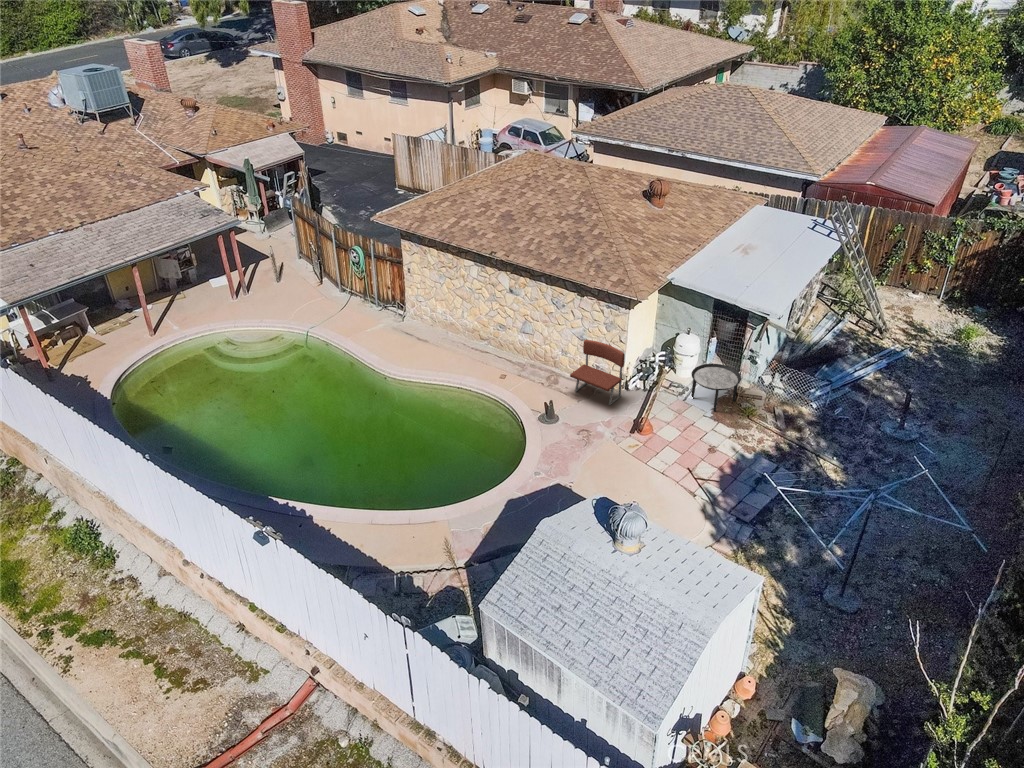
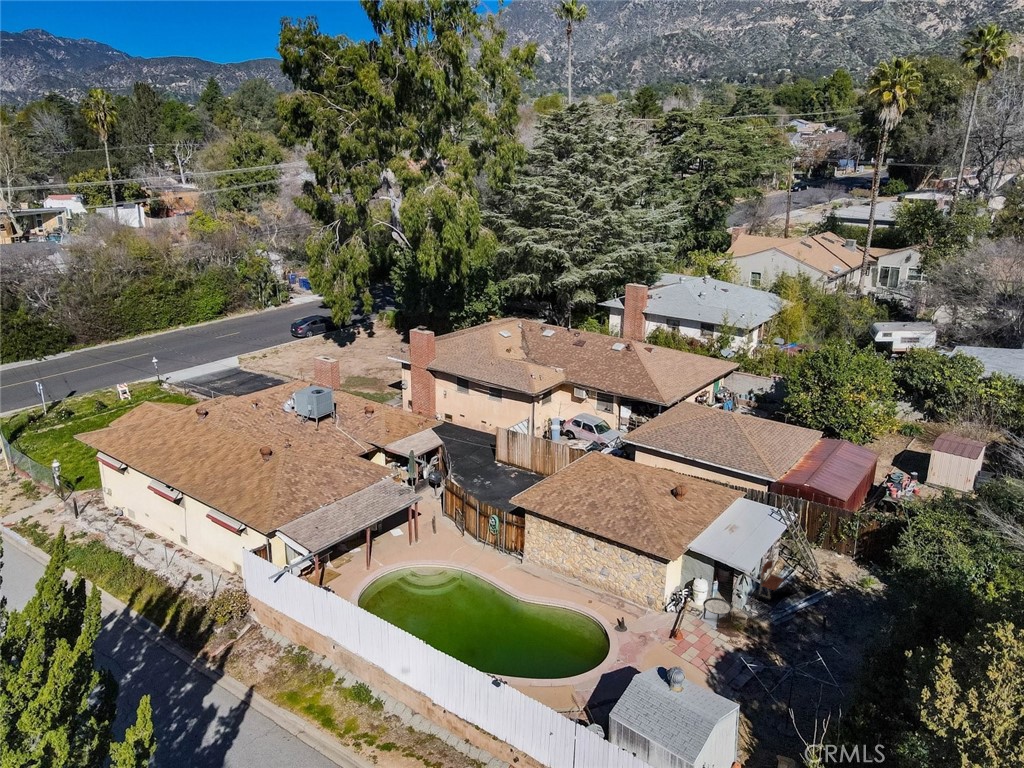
bench: present [570,340,625,405] -> present [759,560,784,598]

